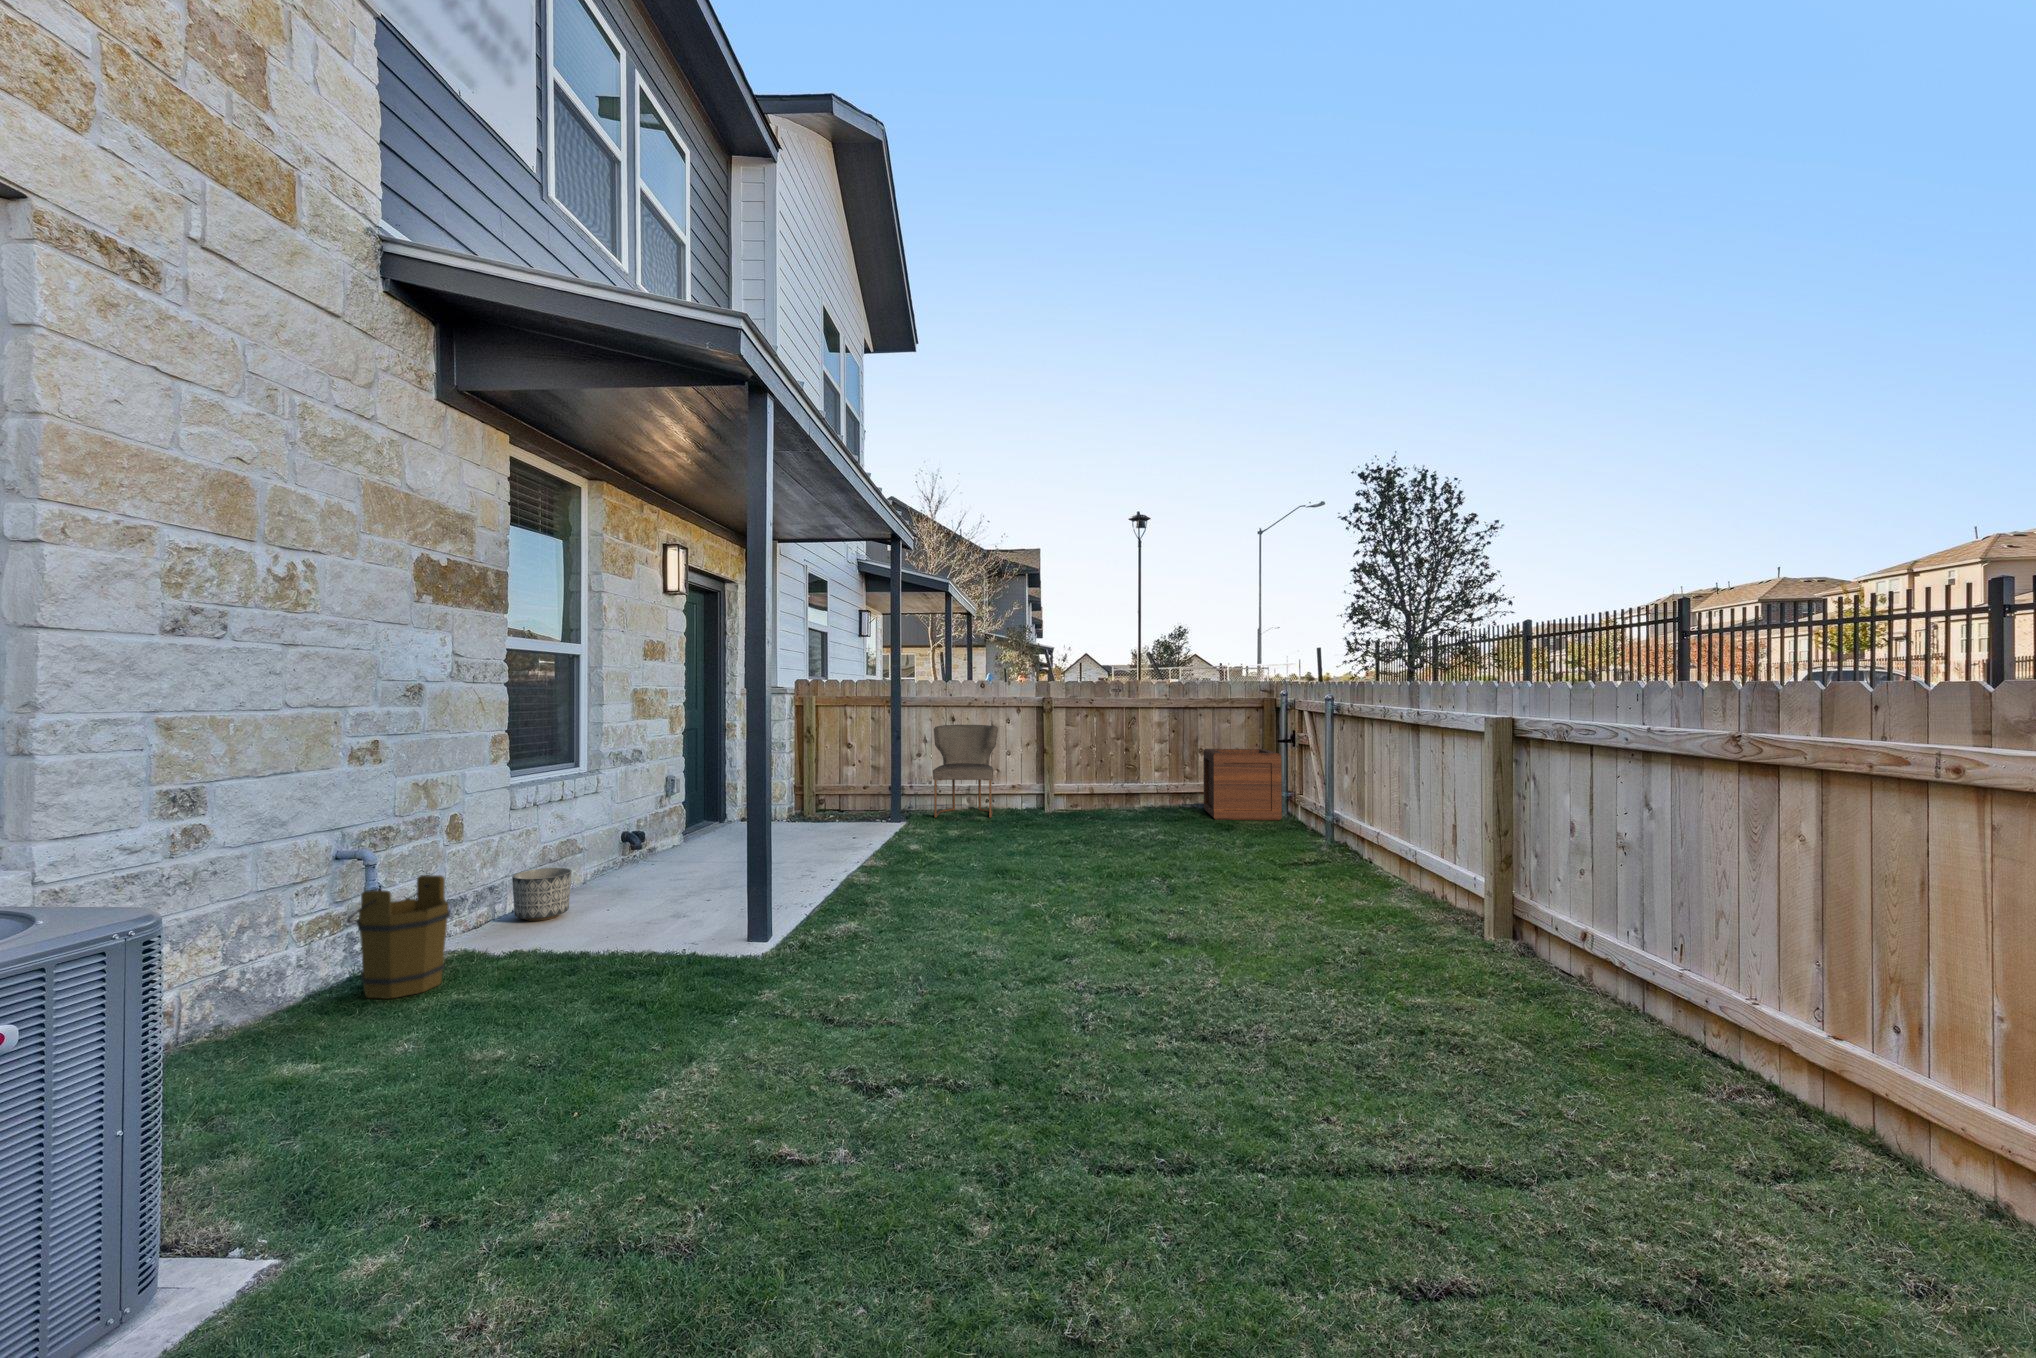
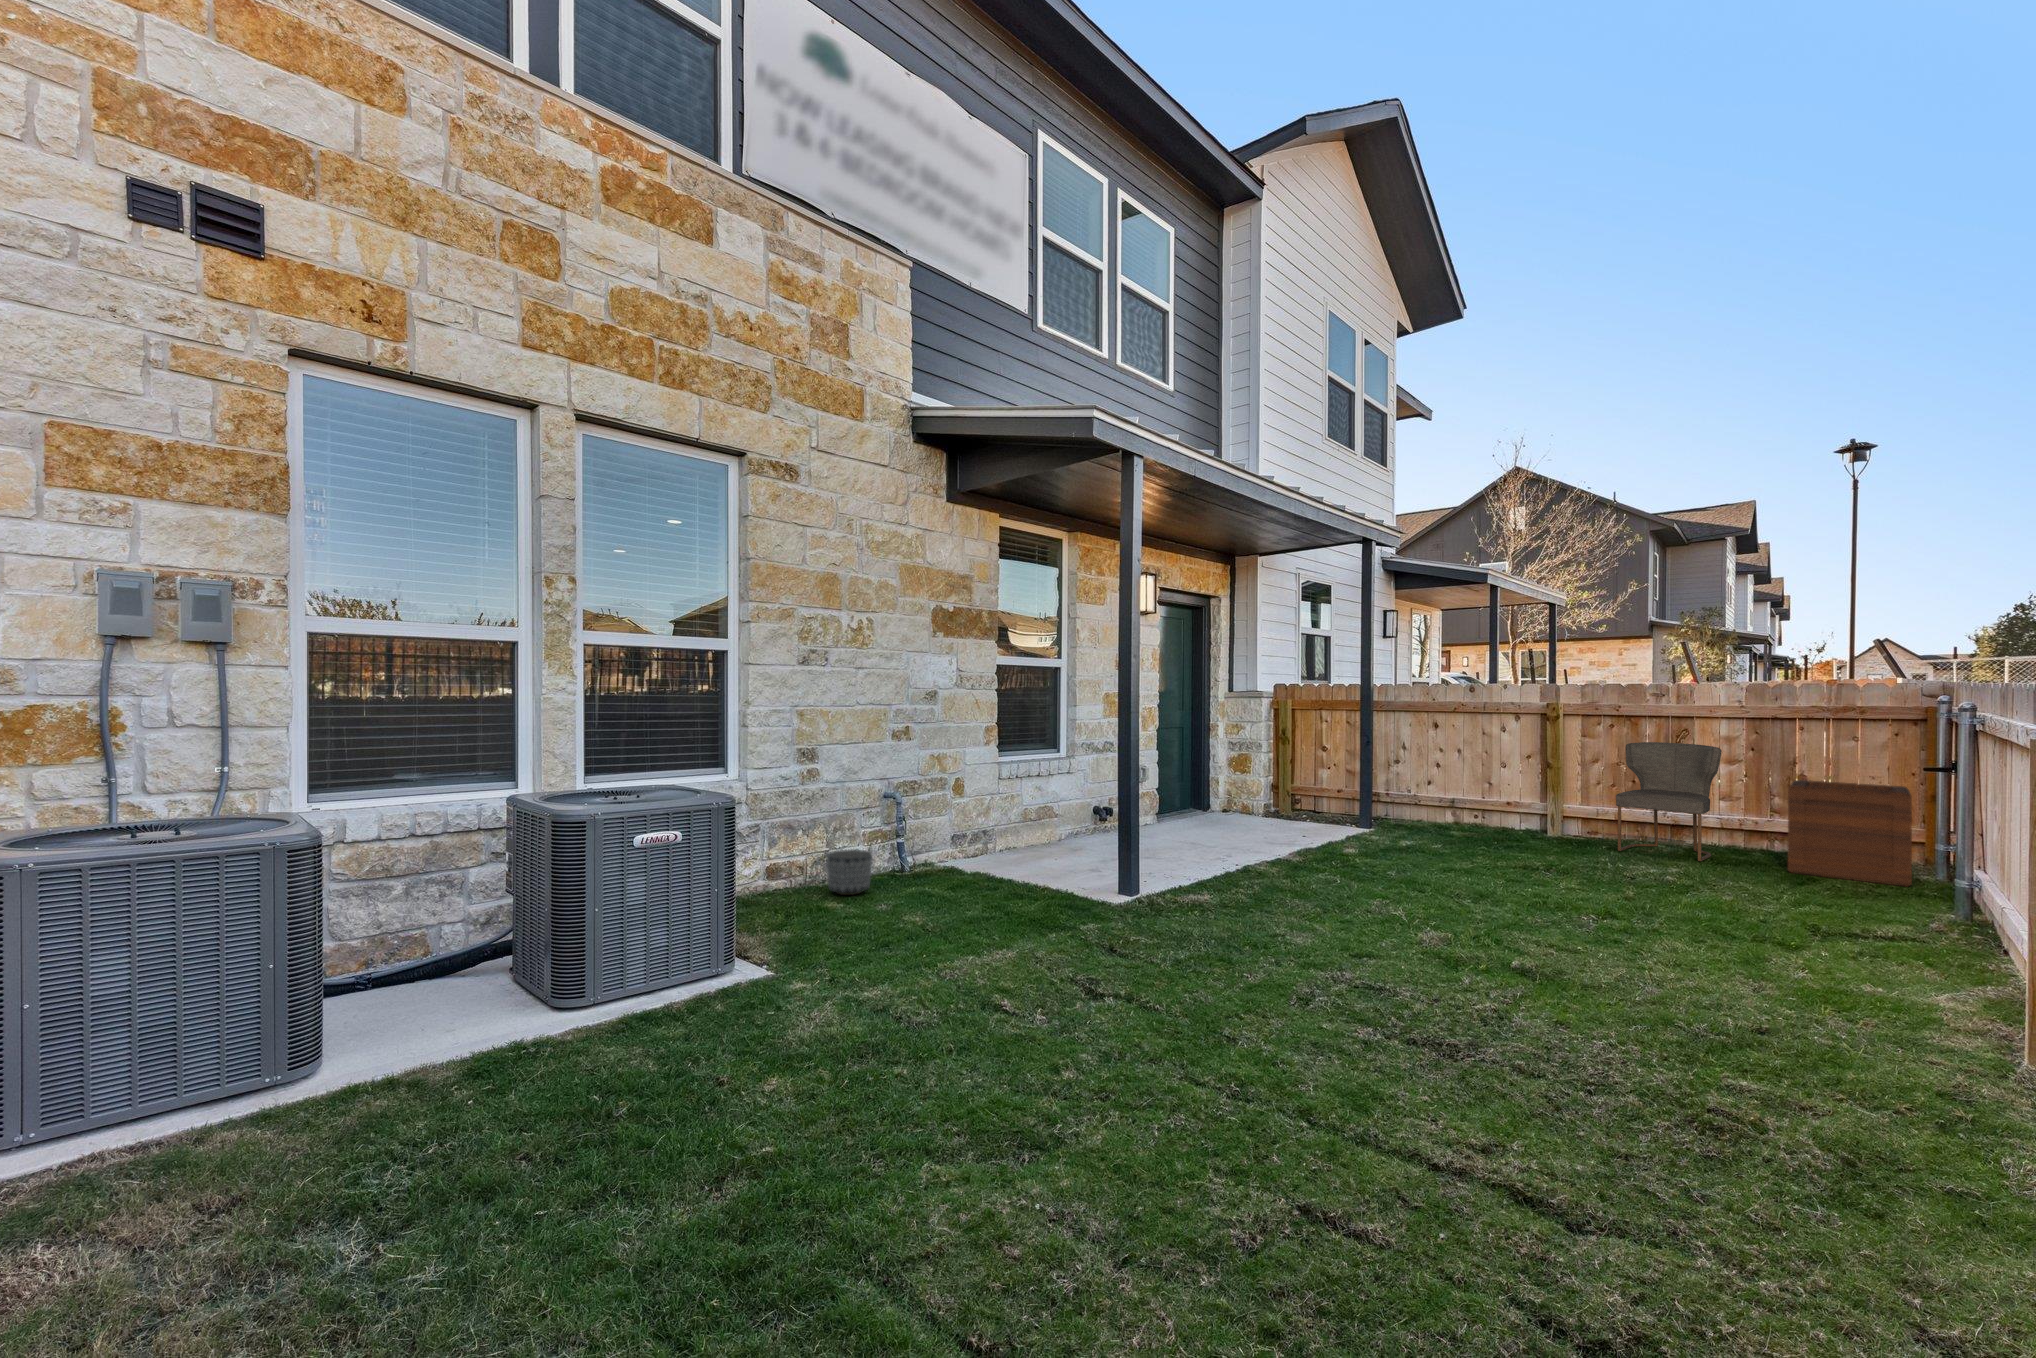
chair: present [933,725,998,818] -> present [1616,742,1722,861]
planter: present [512,868,572,921] -> present [827,850,872,895]
bucket: present [347,875,450,999] -> none [887,813,938,886]

